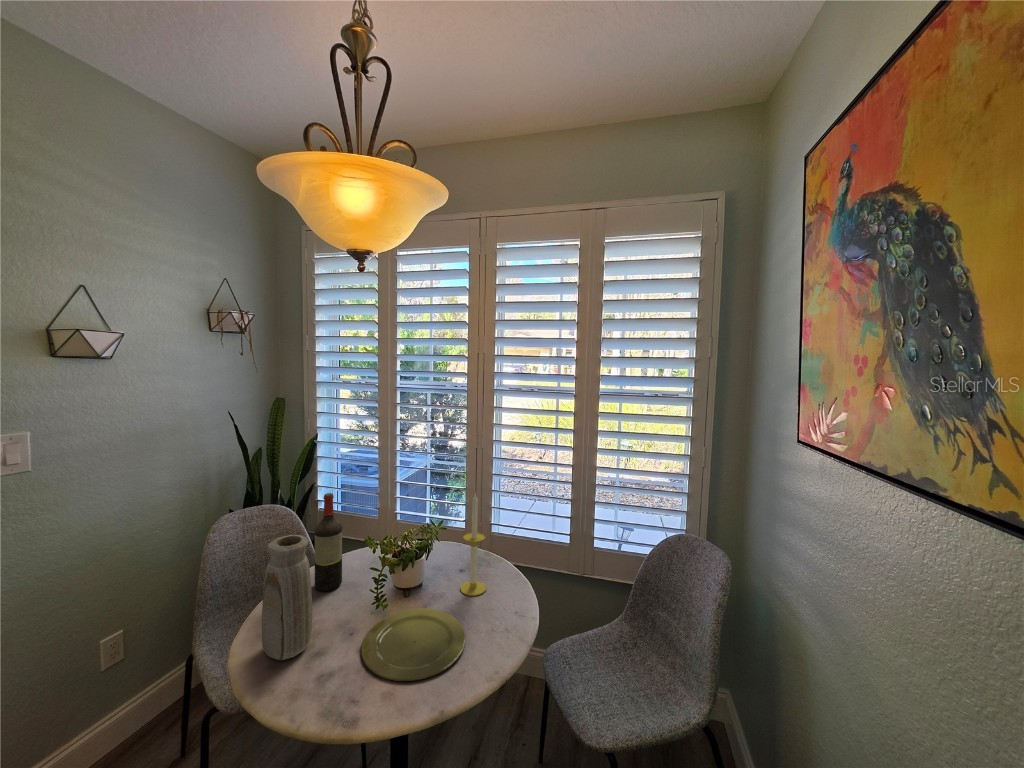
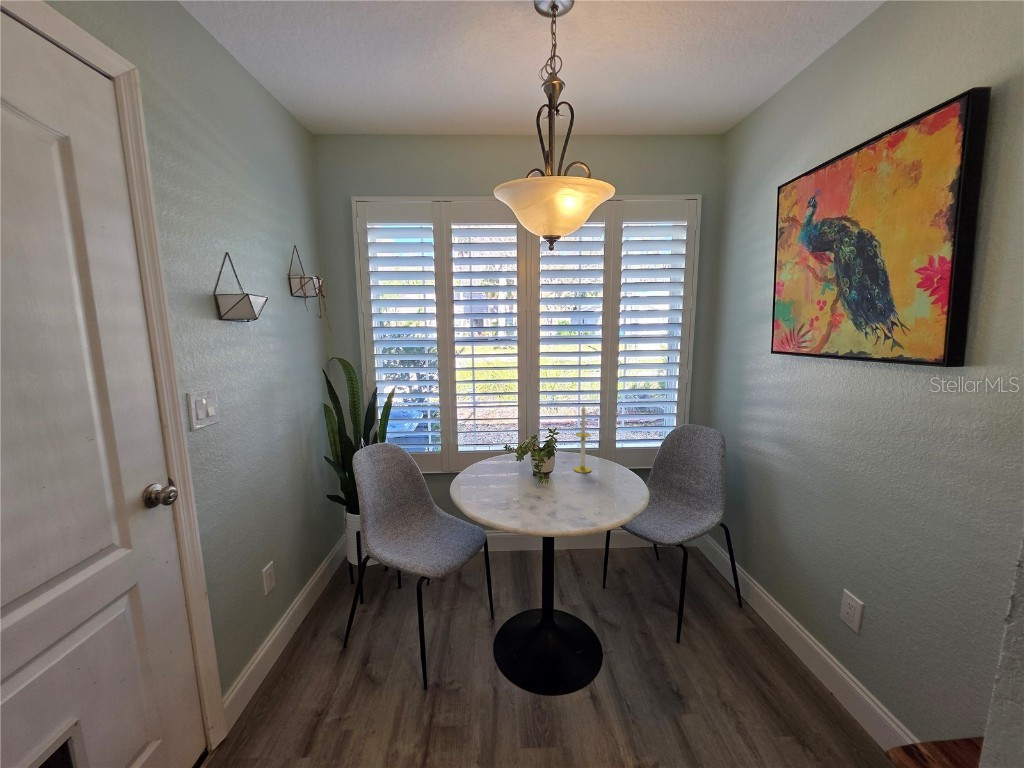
wine bottle: present [315,493,342,591] -> none [478,415,498,485]
vase: present [262,535,312,660] -> none [500,434,530,513]
plate: present [361,608,465,681] -> none [552,480,619,508]

